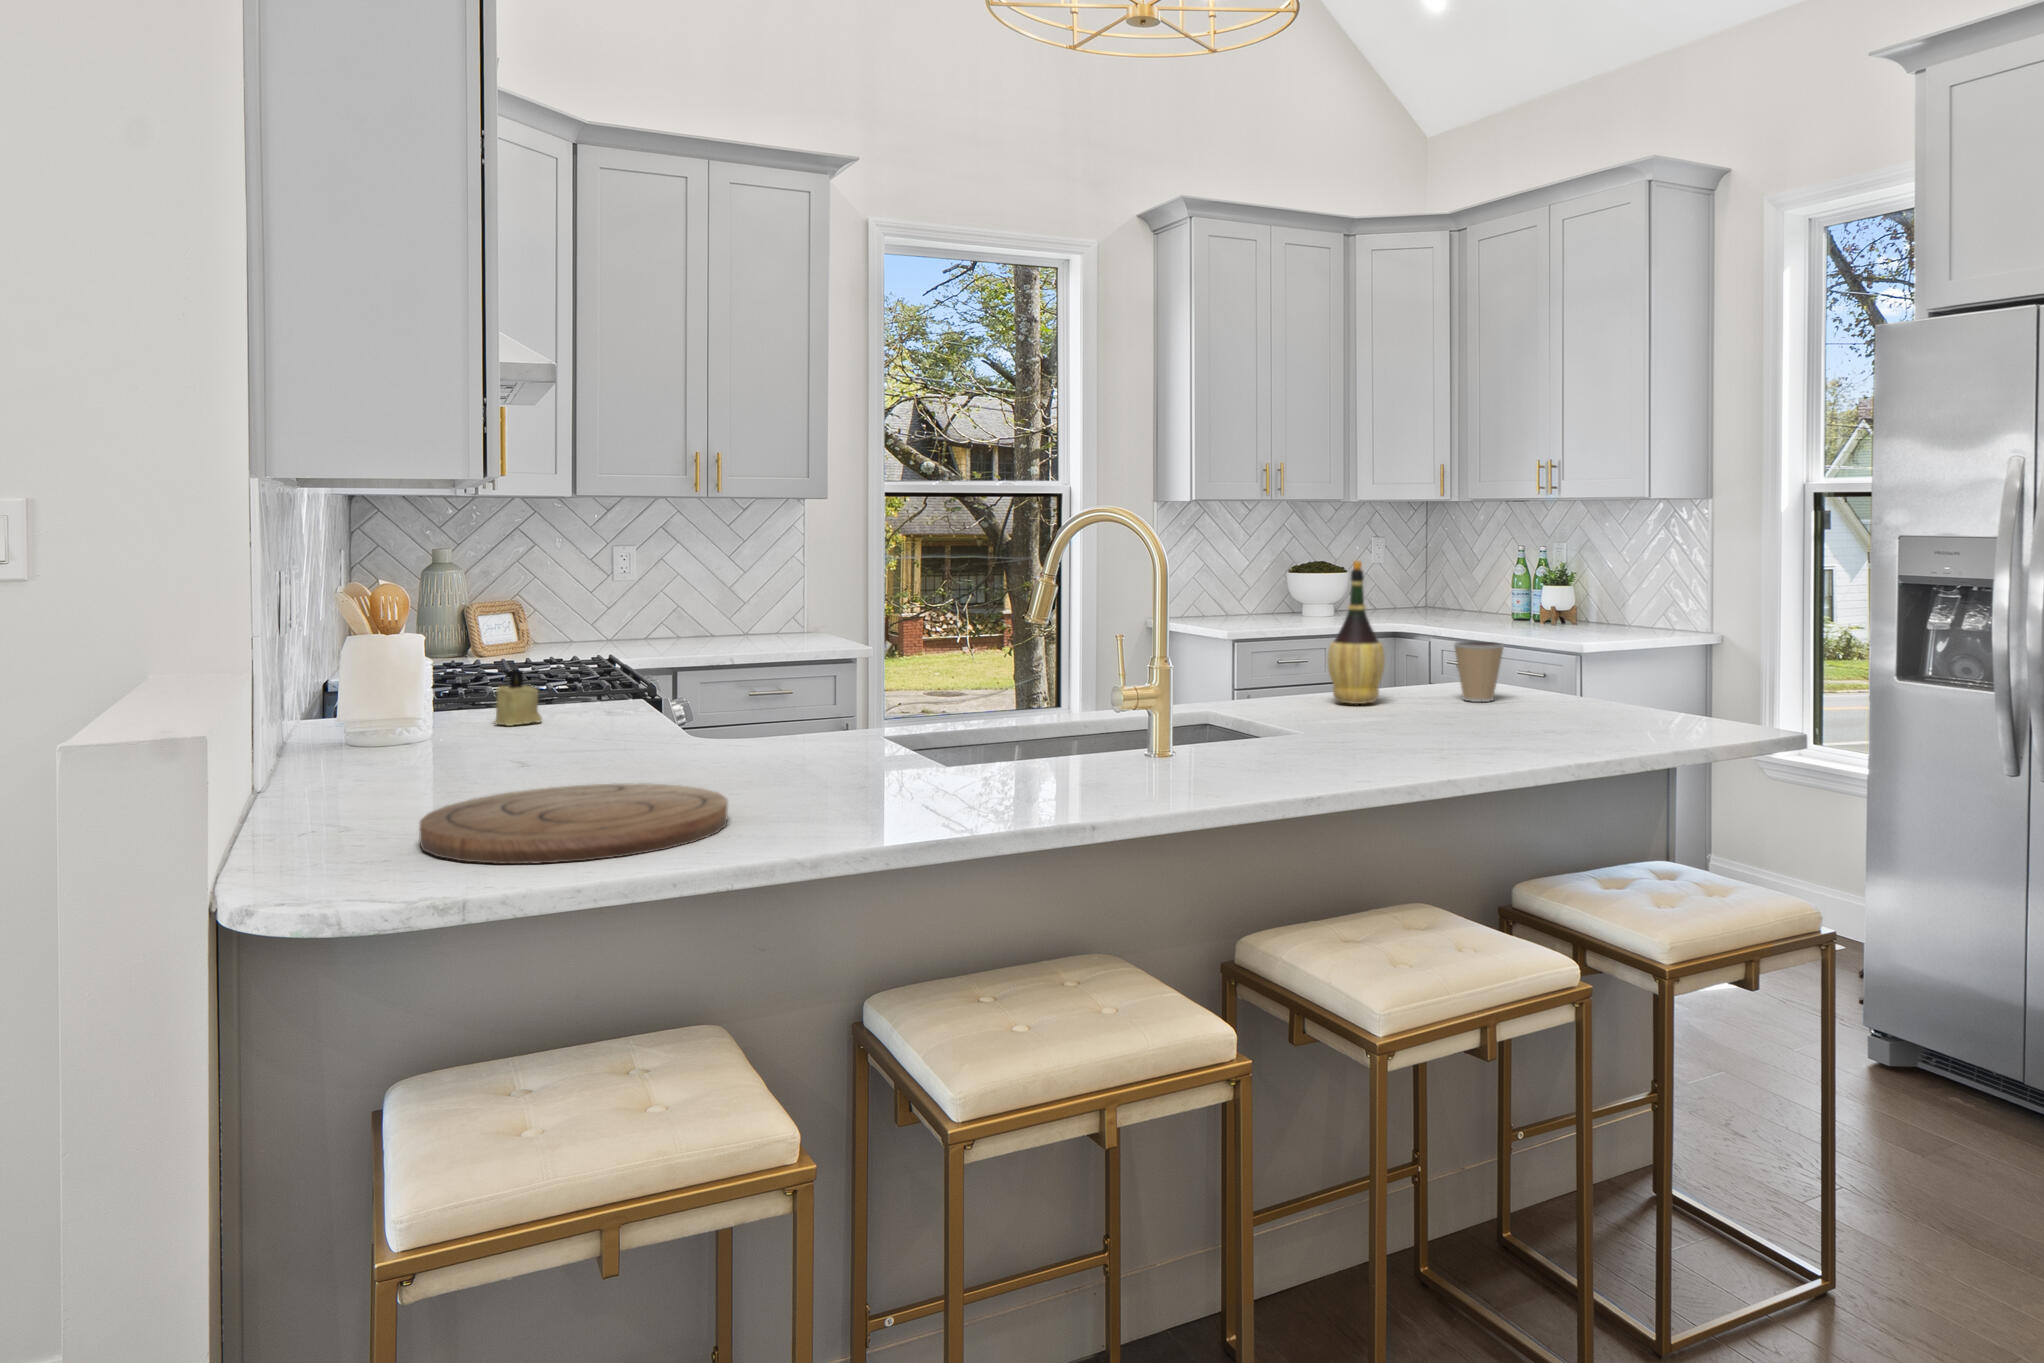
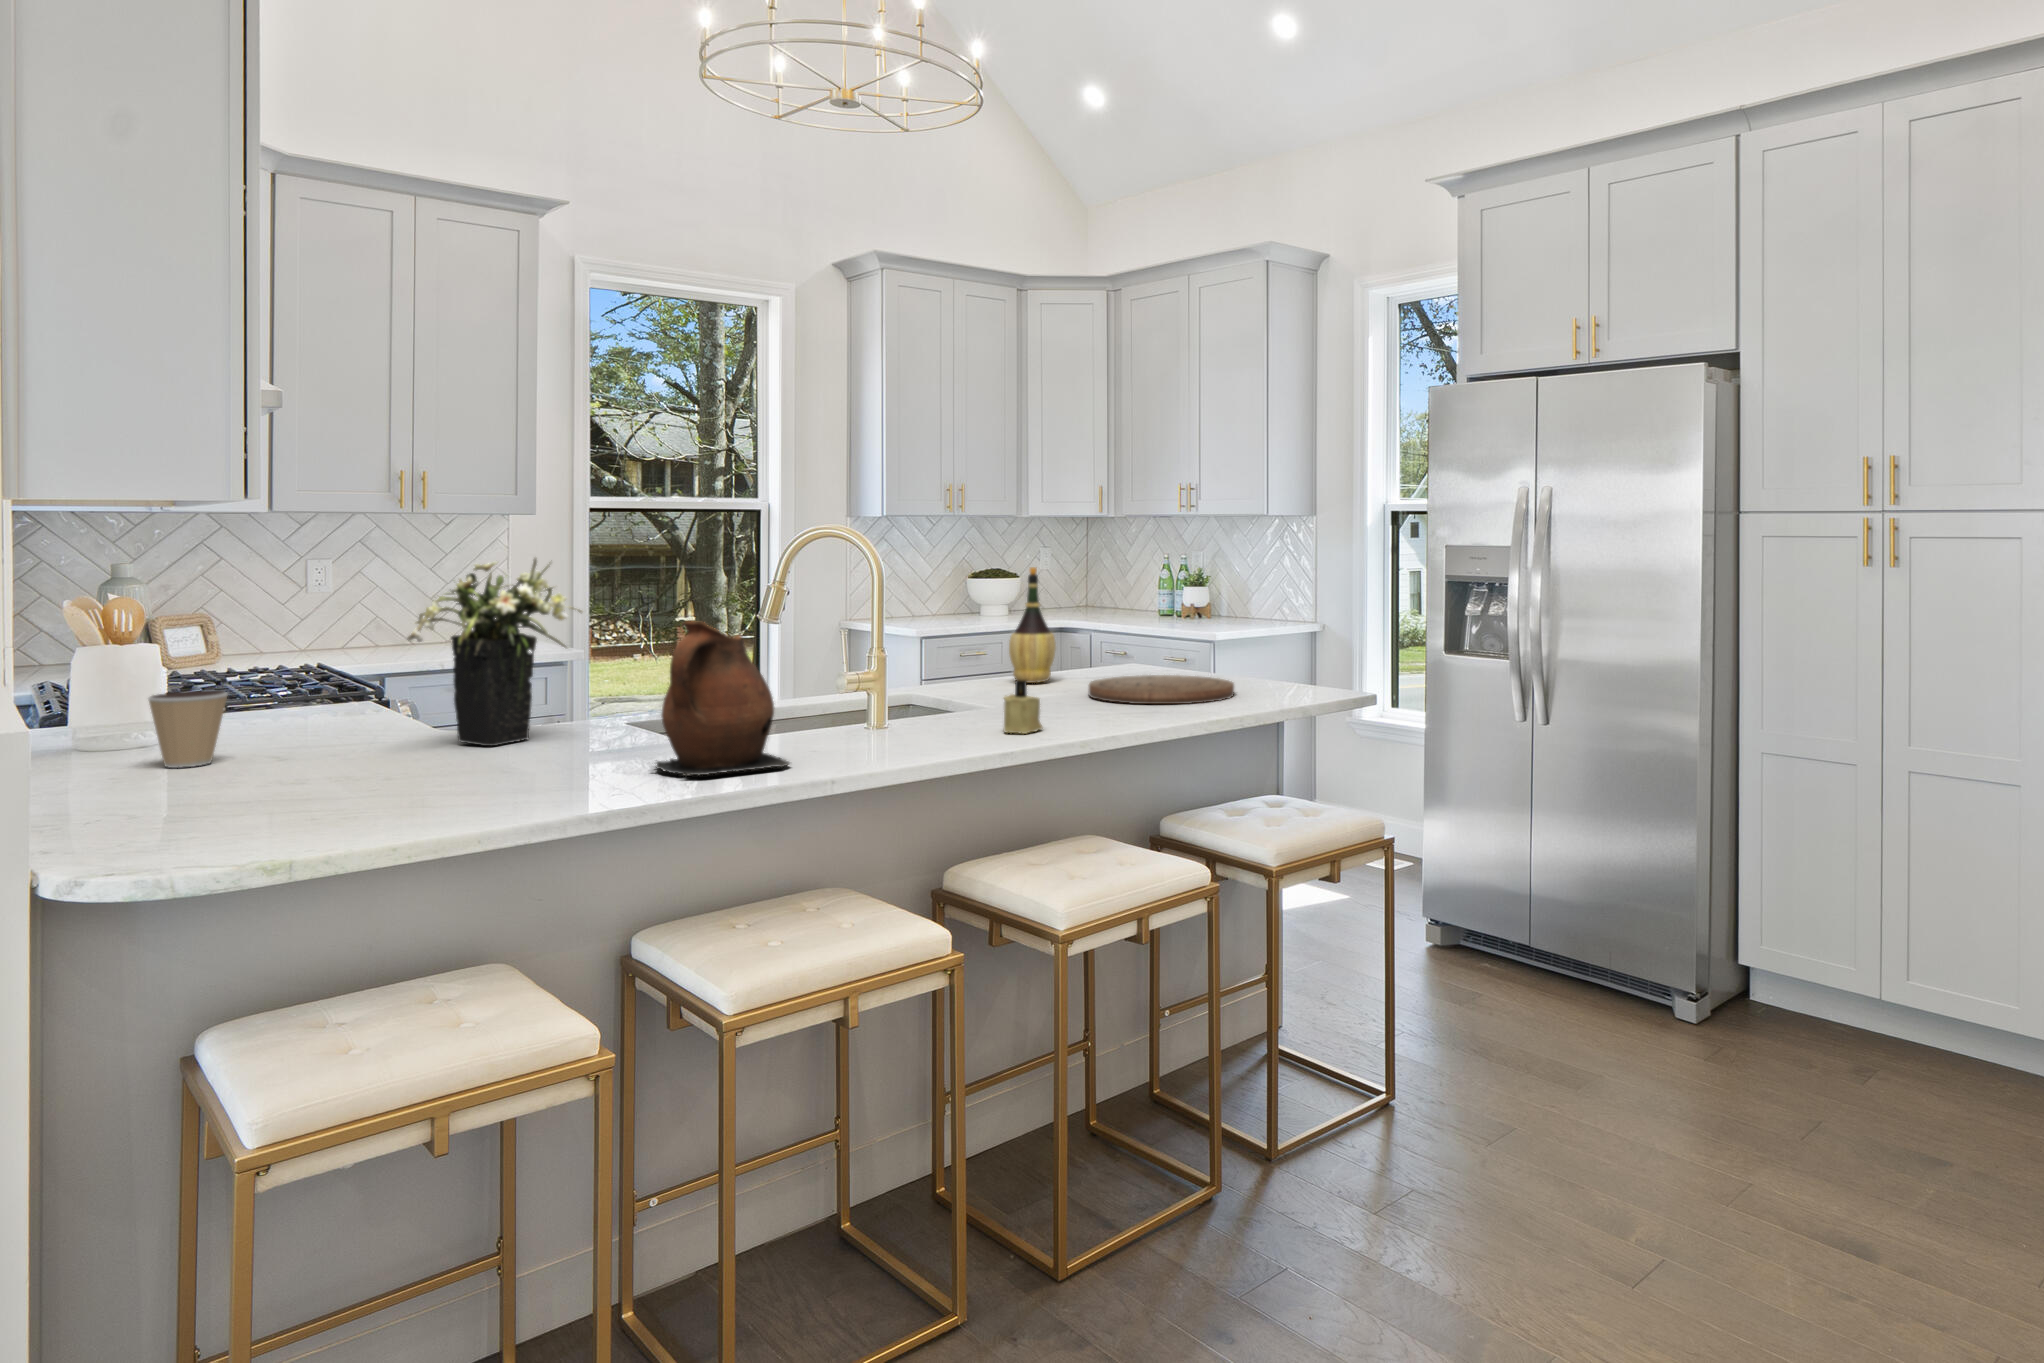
flower arrangement: none [633,543,824,763] -> present [407,558,582,746]
ceramic pitcher: none [875,623,1041,815] -> present [655,621,790,776]
coffee cup: present [1454,642,1504,702] -> present [148,691,228,768]
candle: present [495,670,542,726] -> present [1004,680,1042,734]
cutting board: present [420,783,728,864] -> present [1089,675,1234,704]

